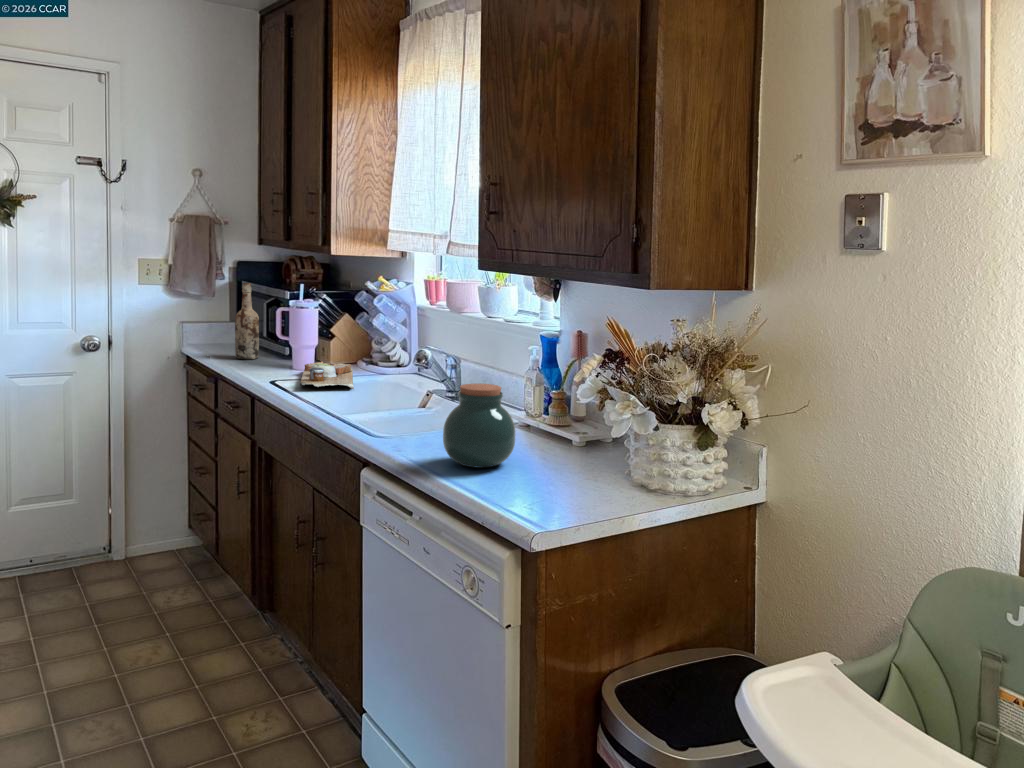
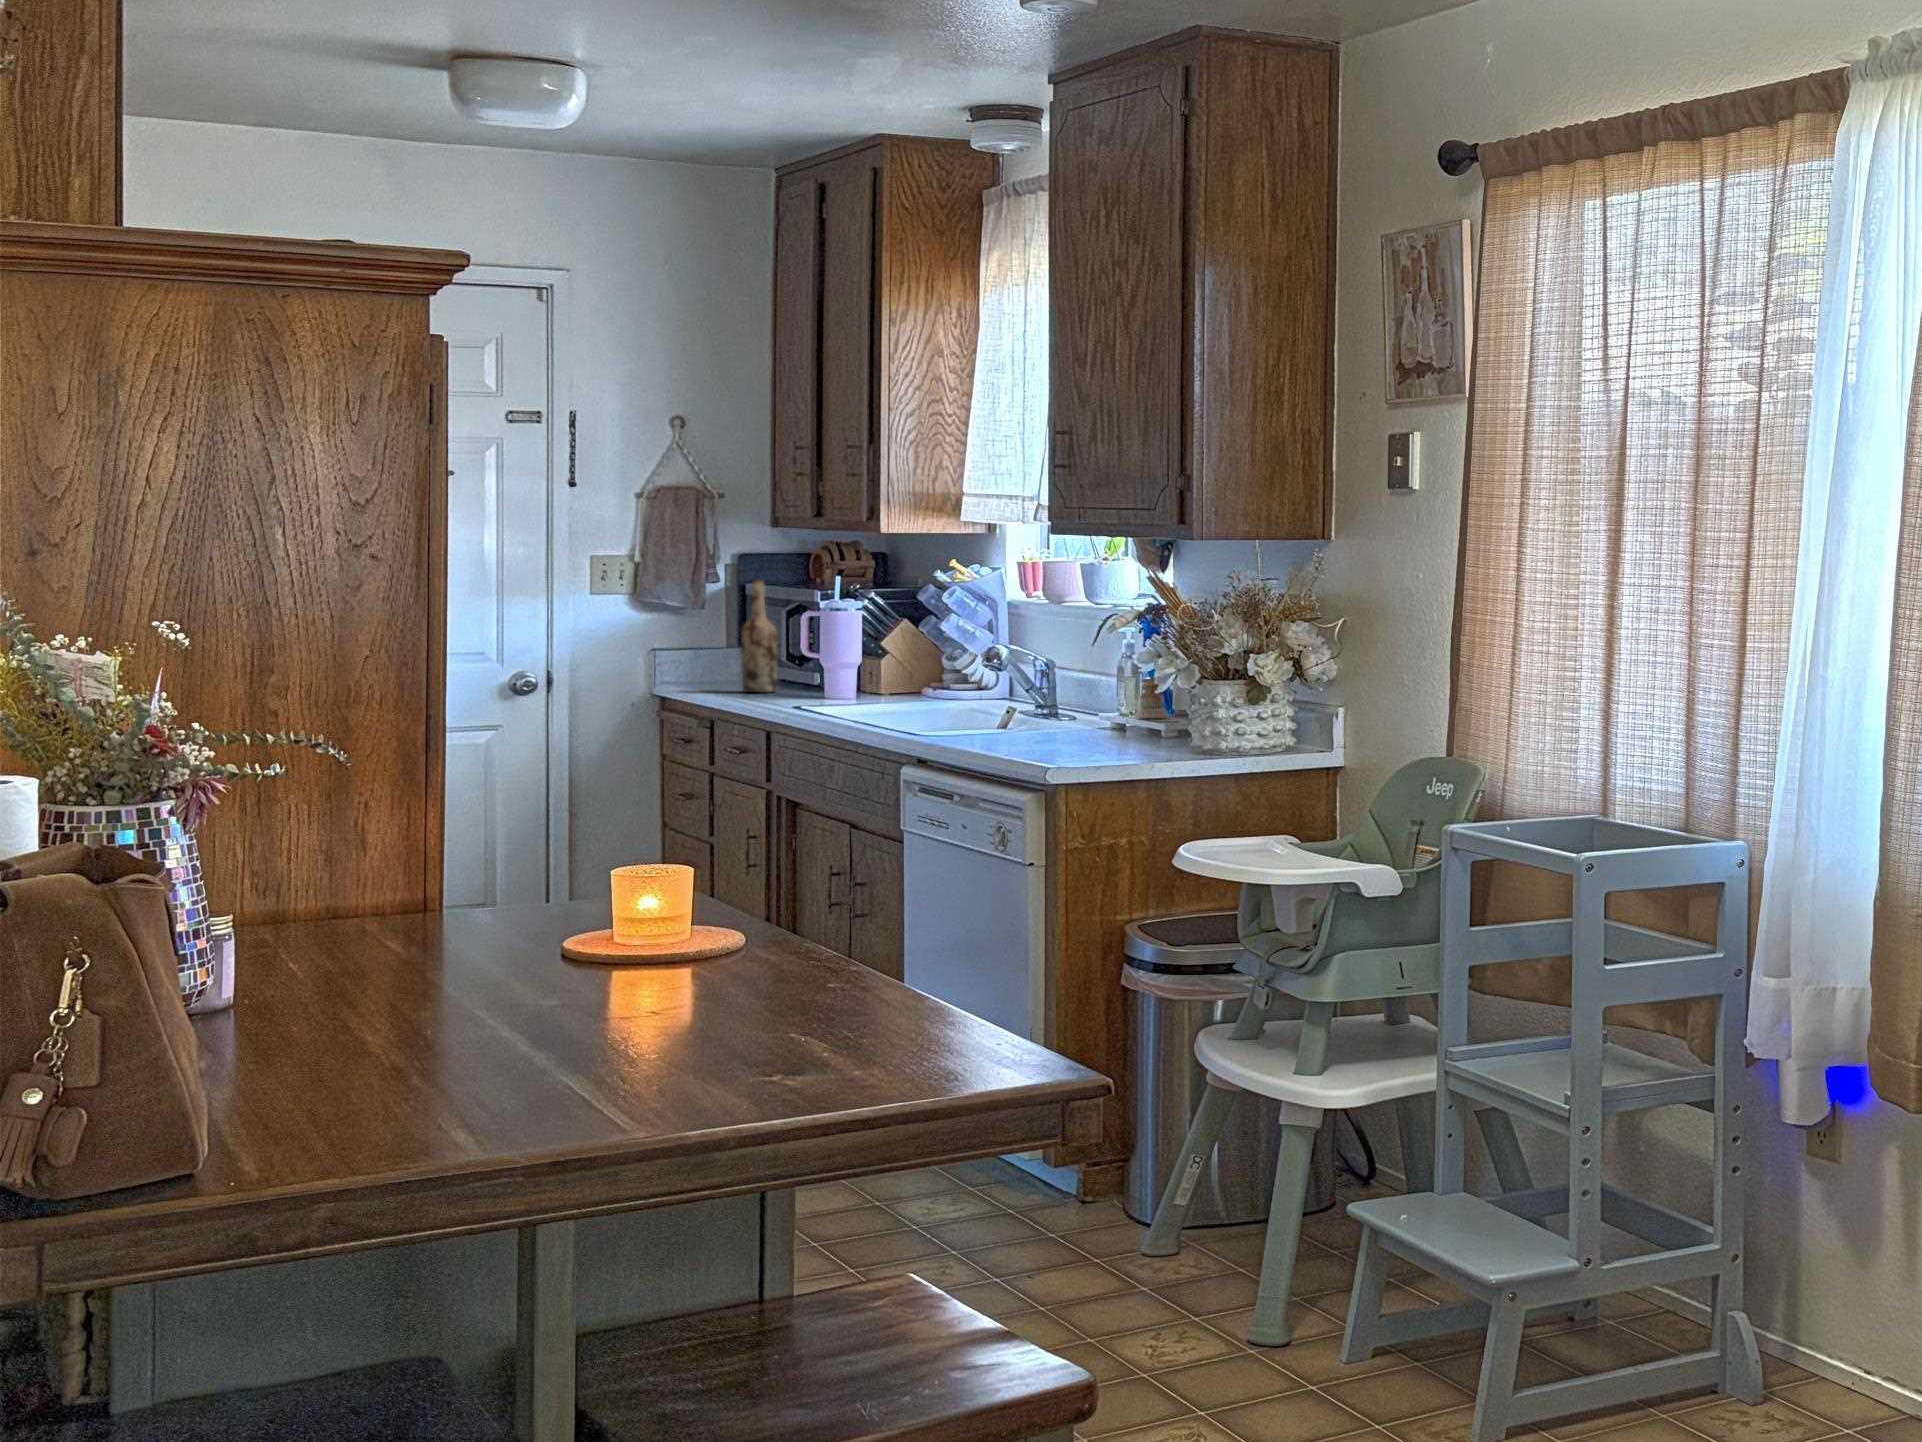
cutting board: present [300,361,354,389] -> none [840,680,917,709]
jar: present [443,384,516,468] -> none [1015,651,1102,746]

